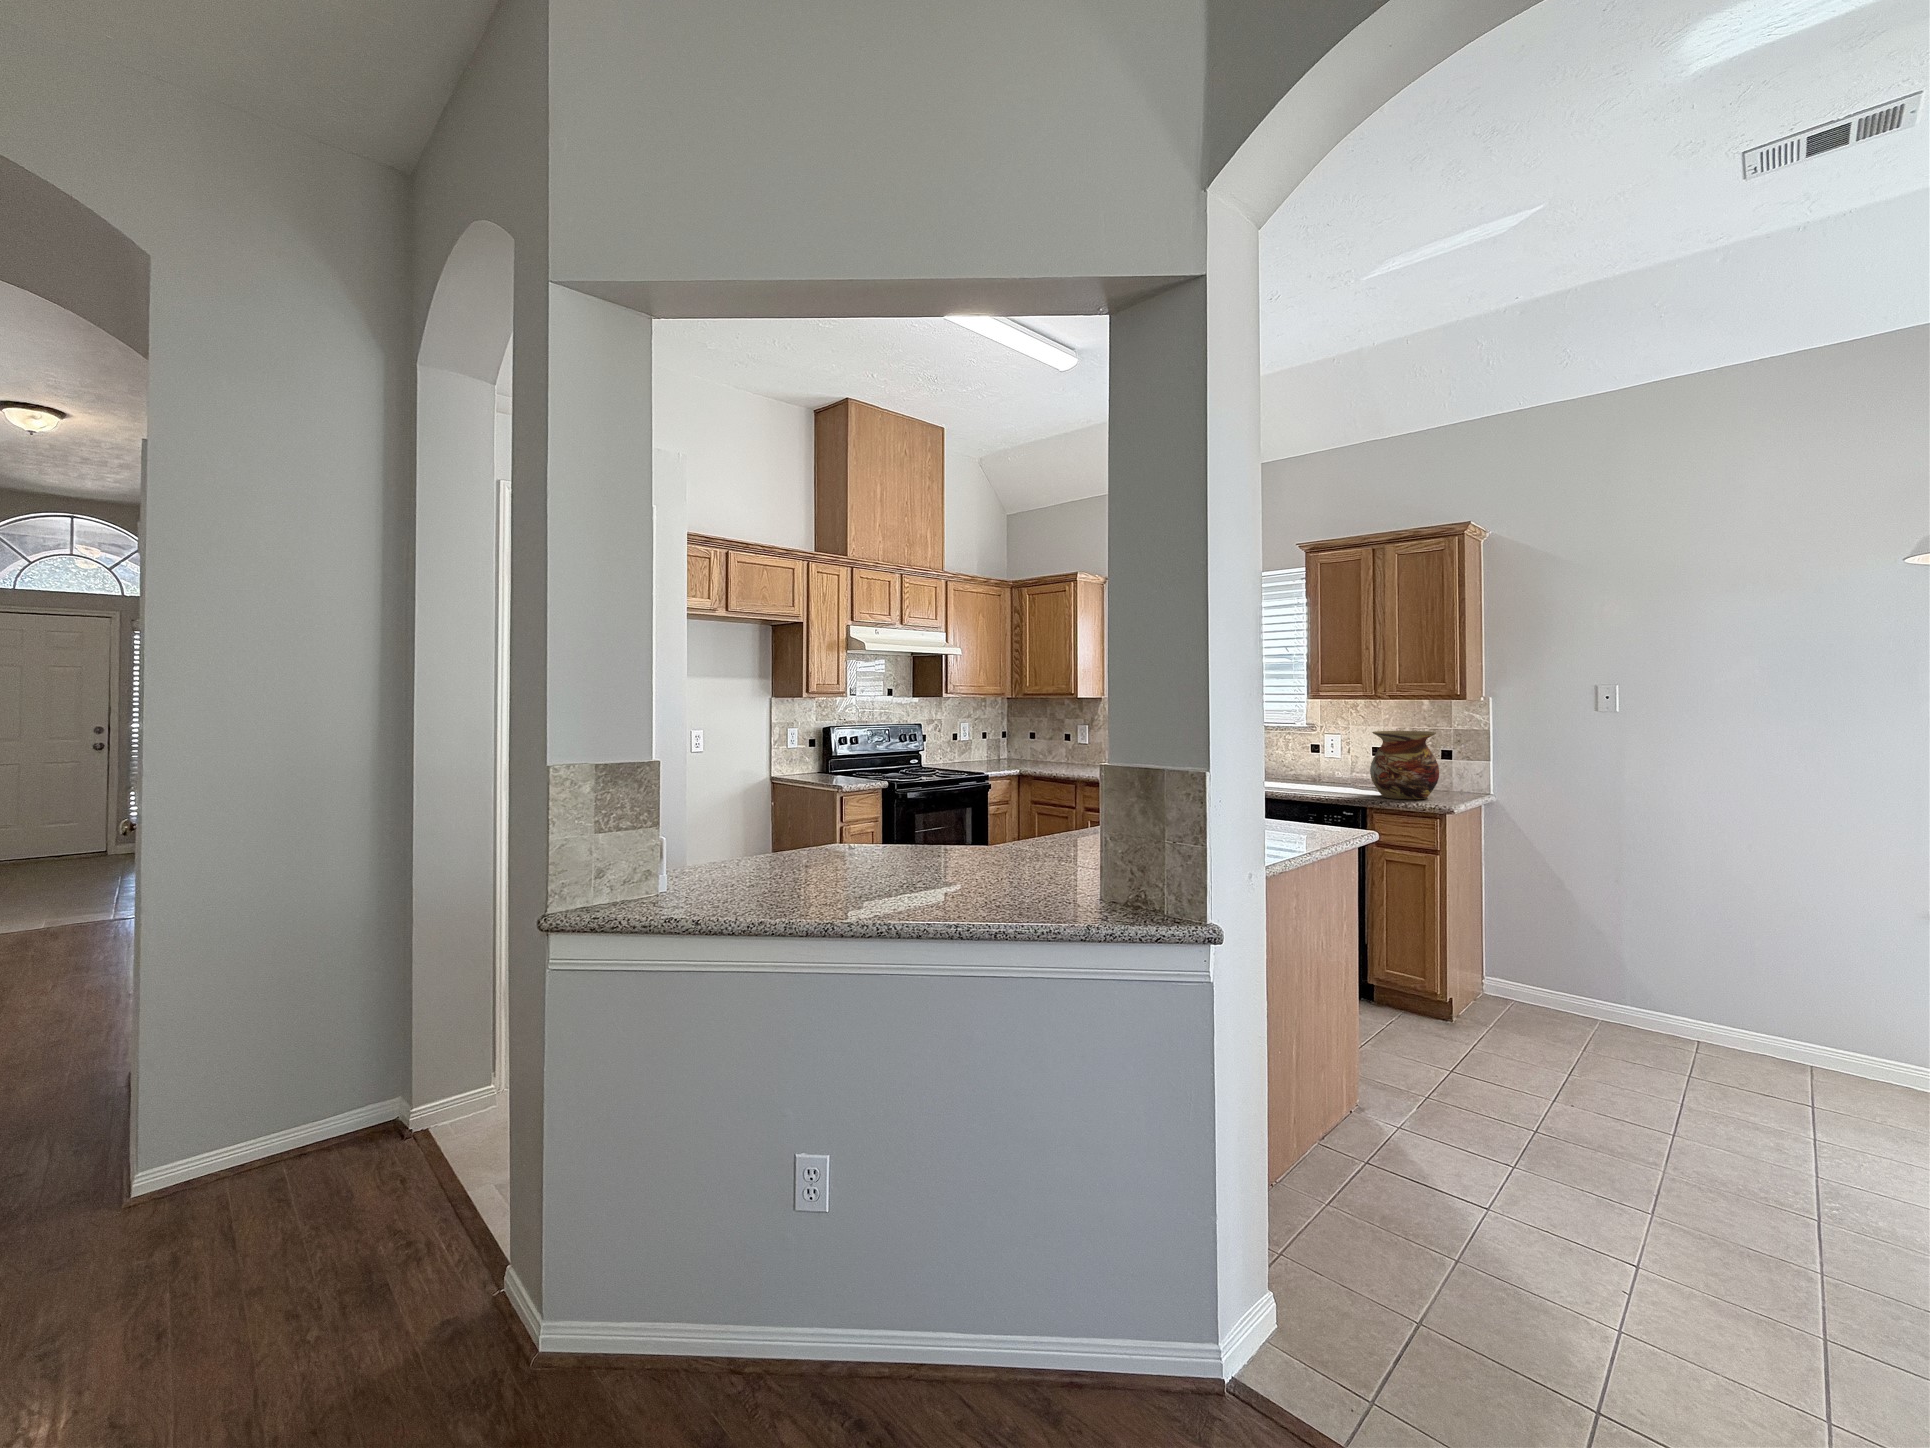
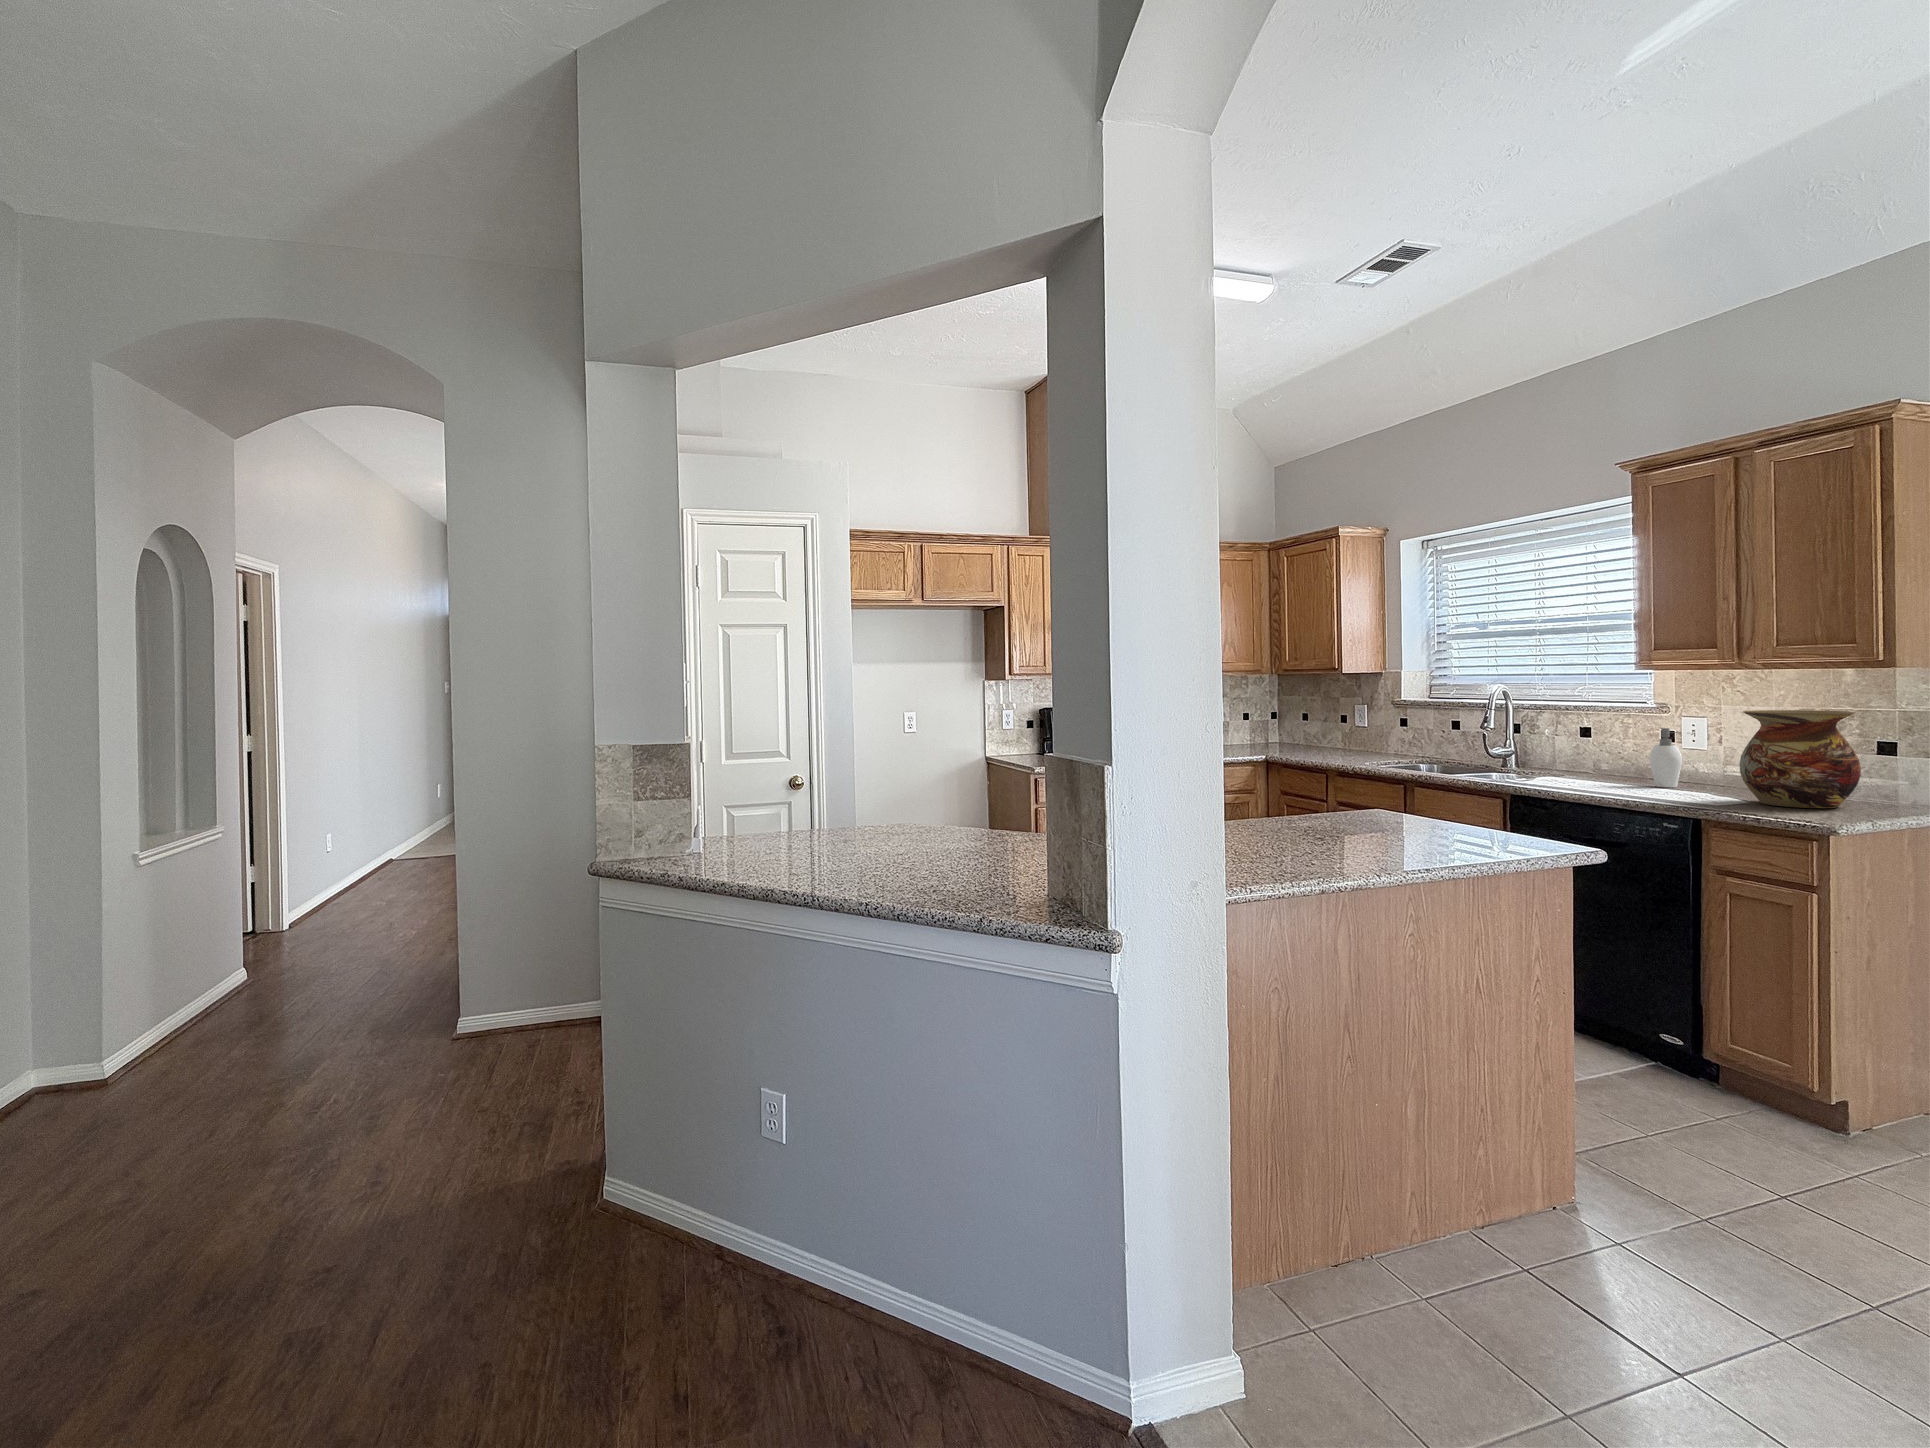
soap dispenser: none [1309,743,1335,787] -> present [1650,728,1682,788]

